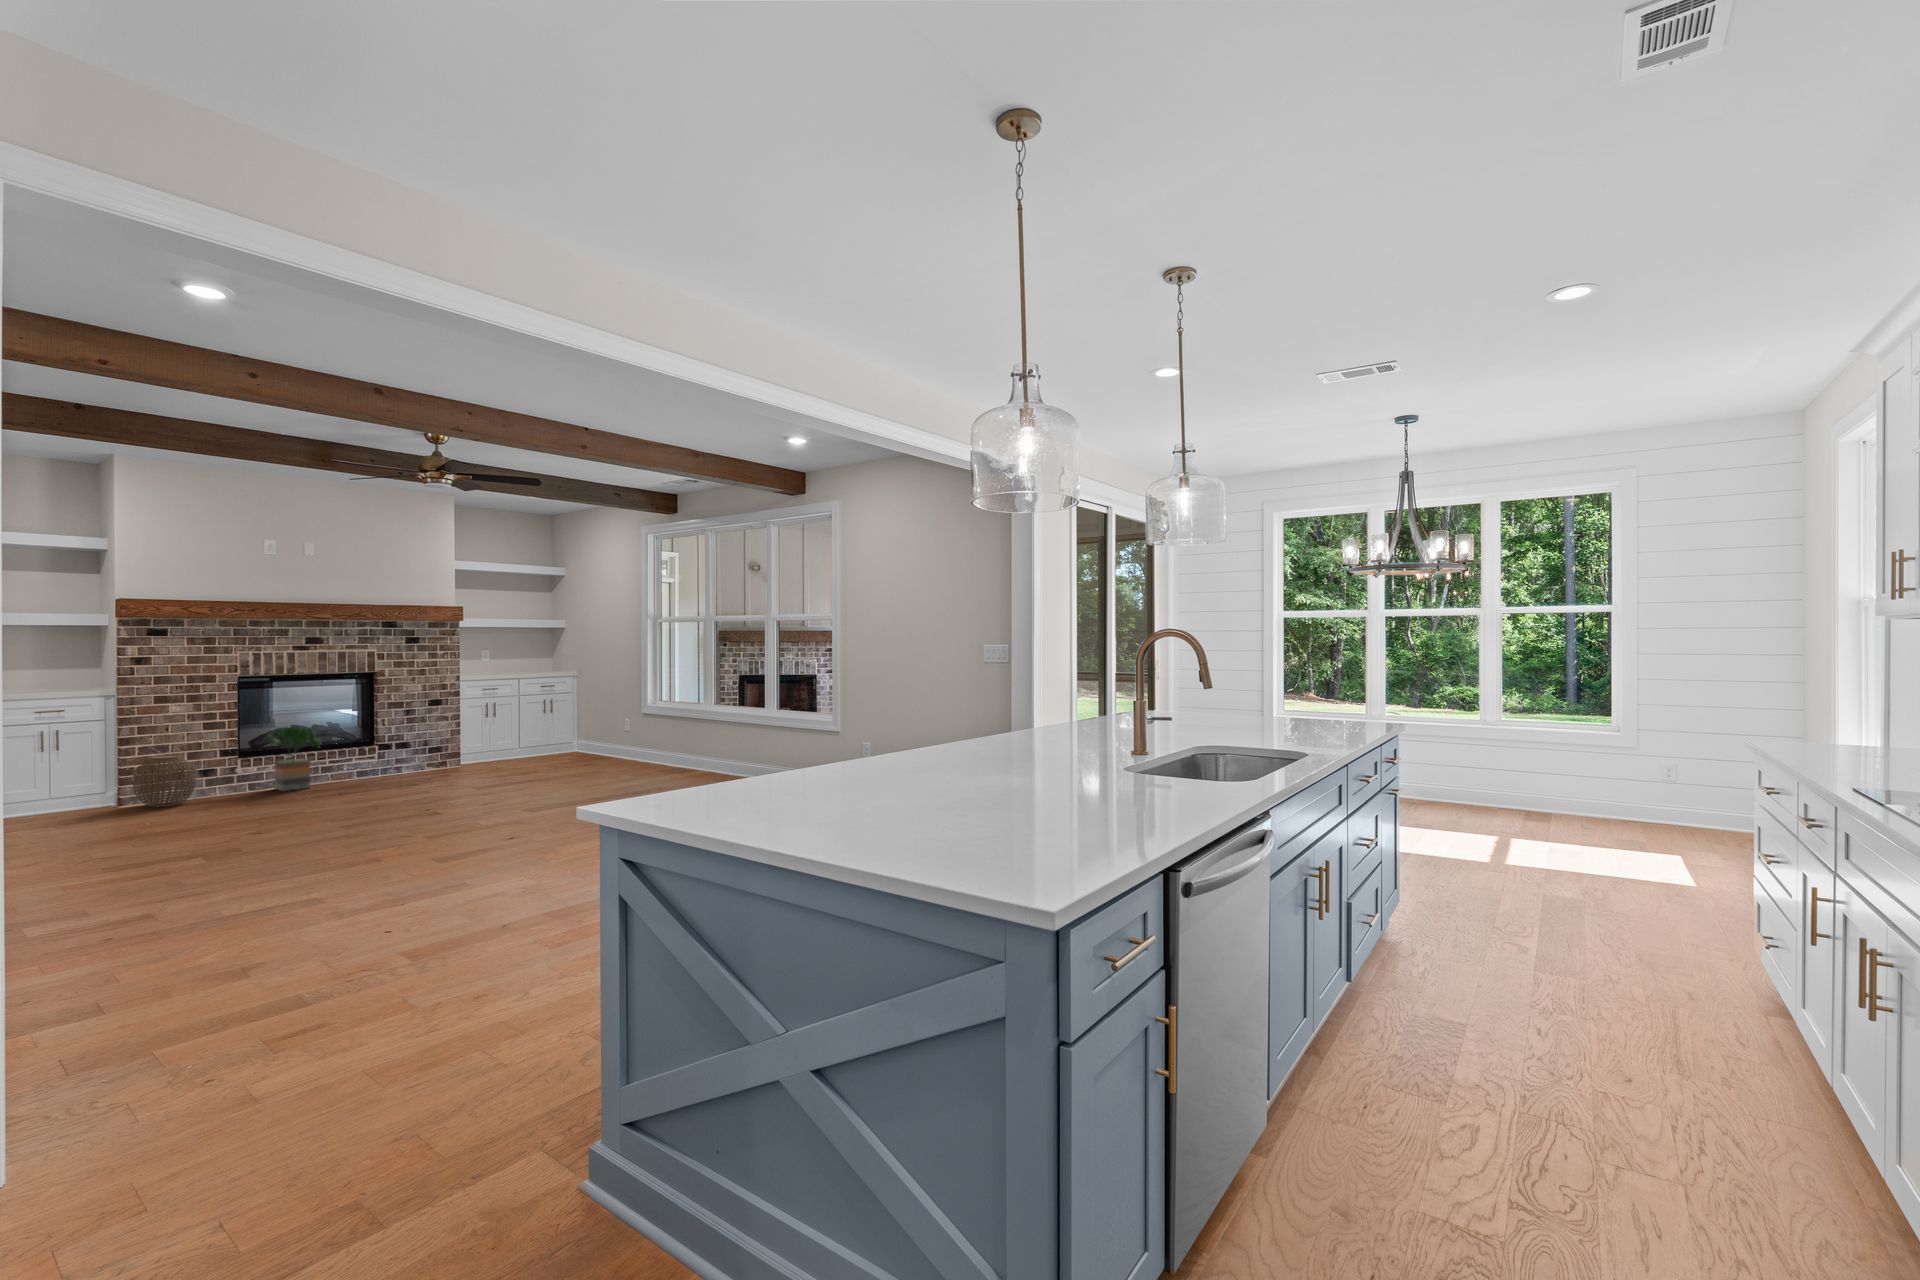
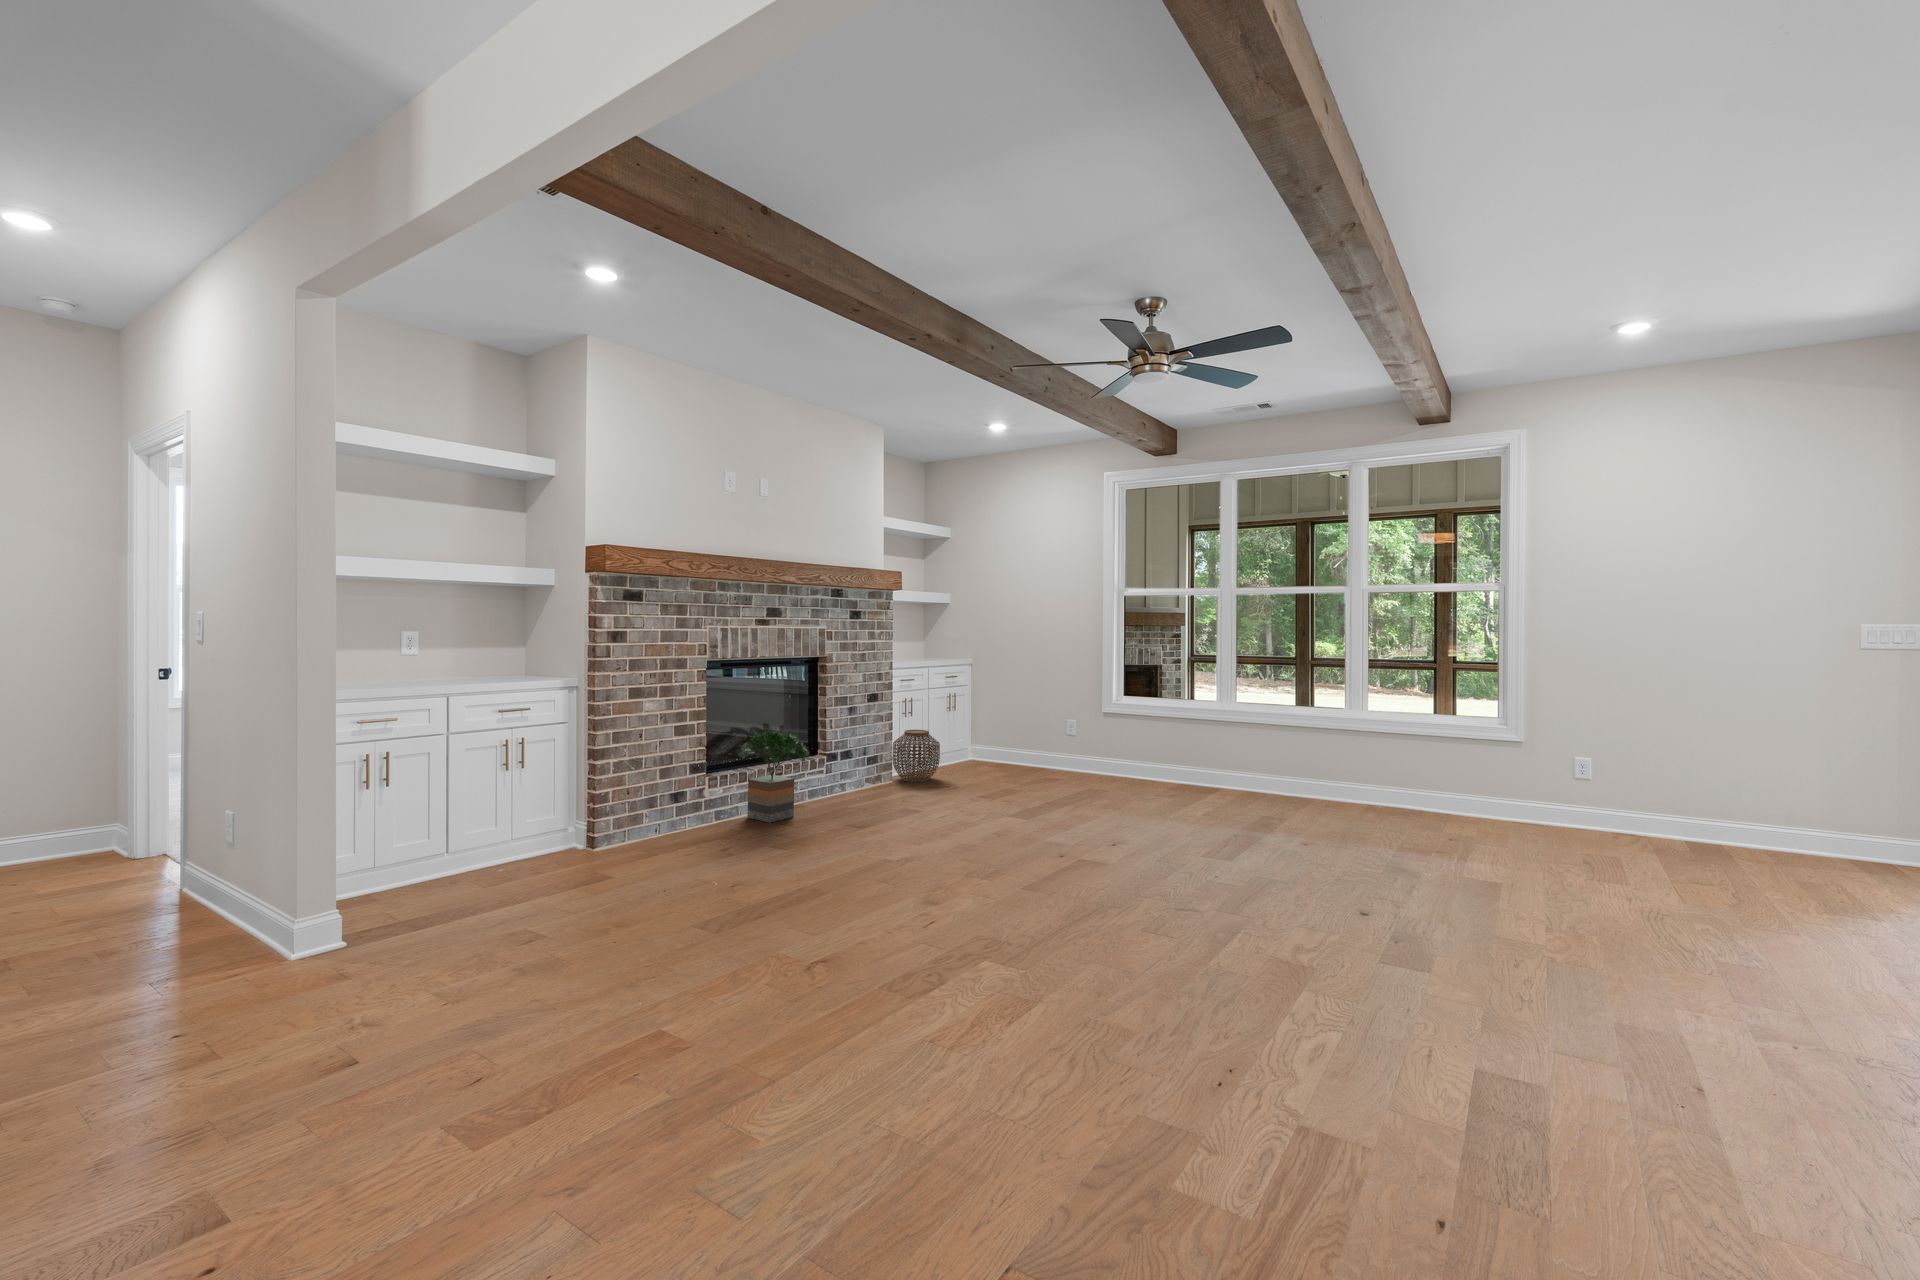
woven basket: present [133,755,196,807] -> present [893,730,940,782]

